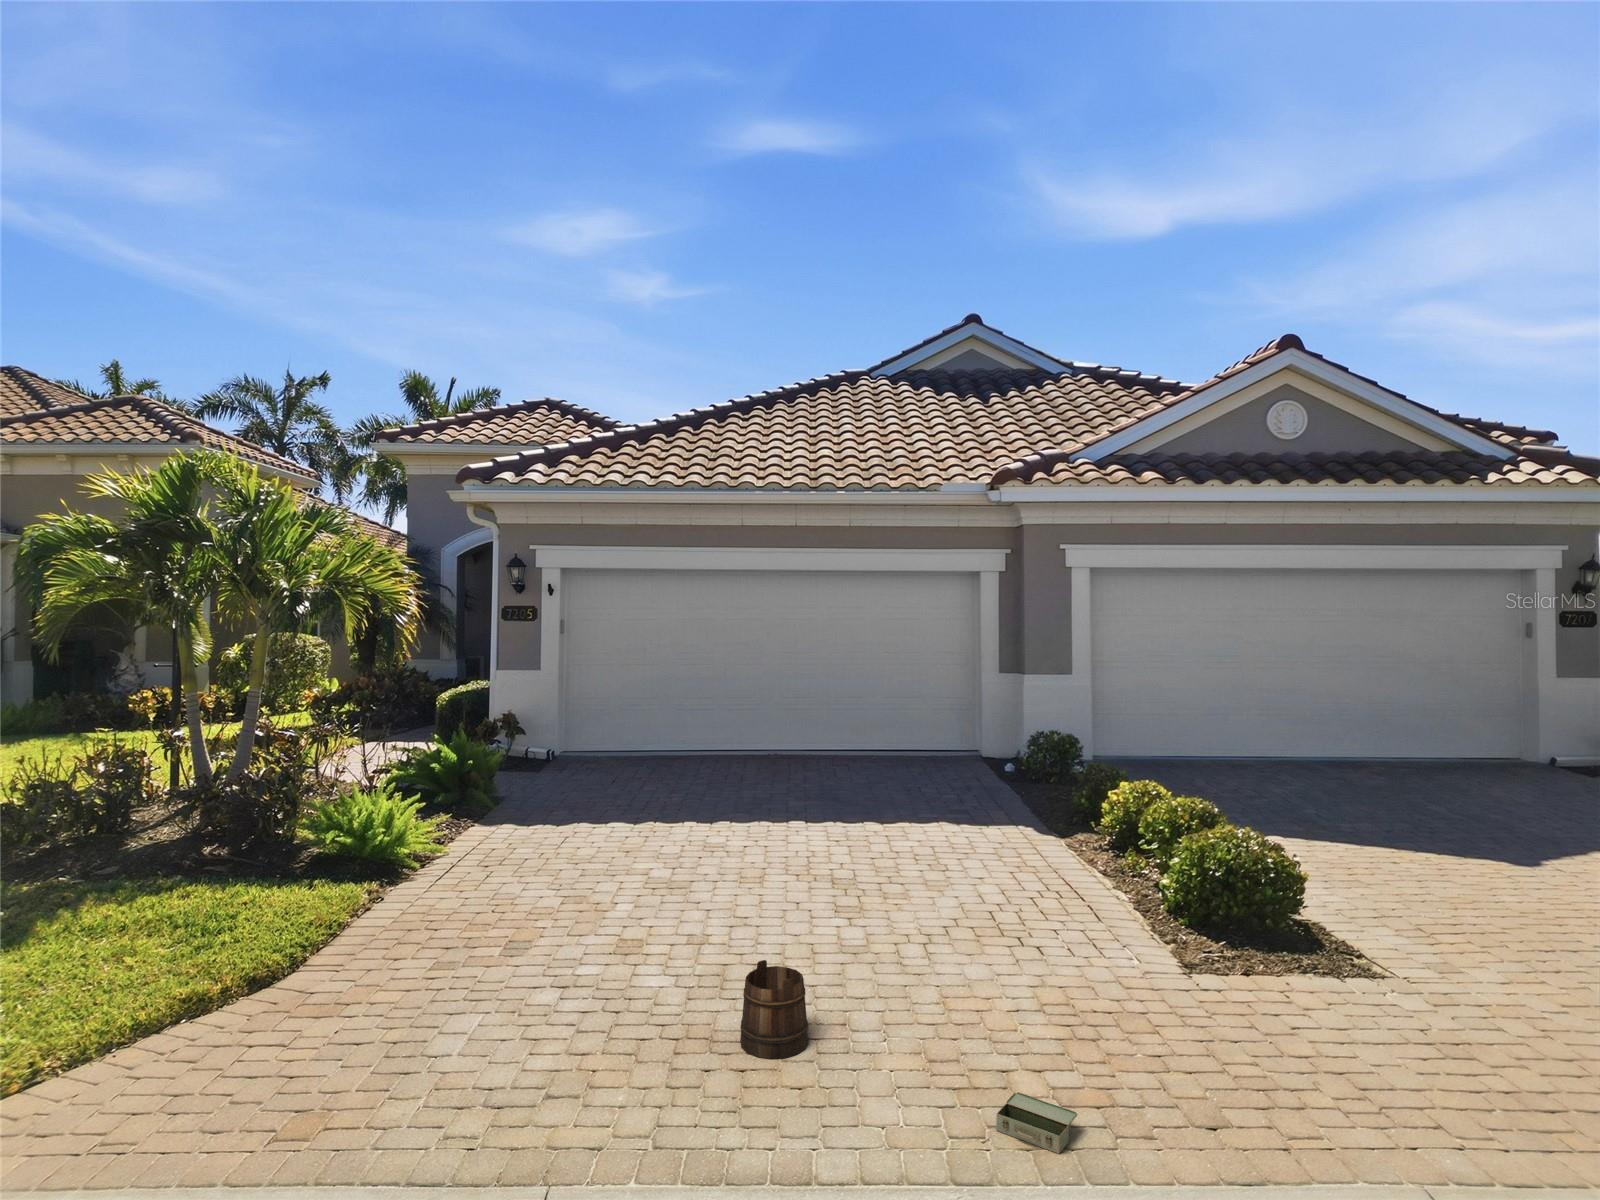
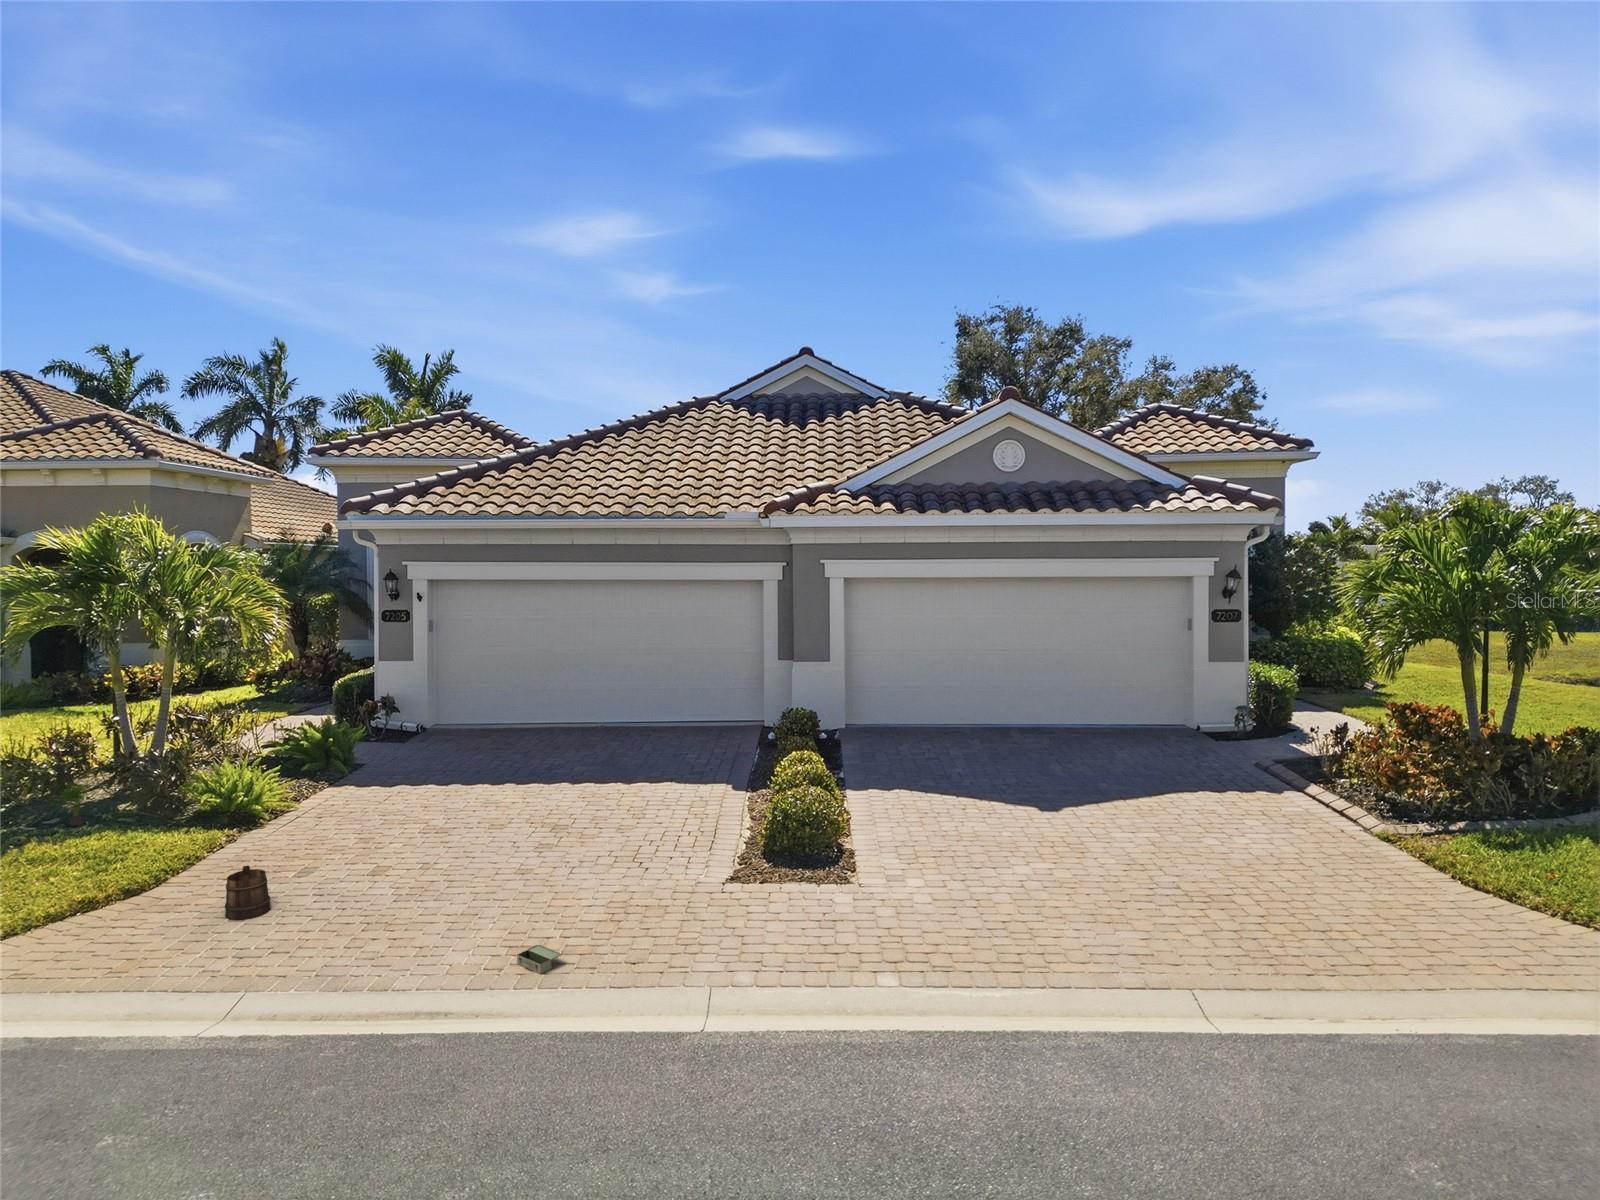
potted plant: none [112,801,172,877] -> present [63,783,88,826]
bucket: present [740,960,808,1059] -> present [225,865,270,920]

